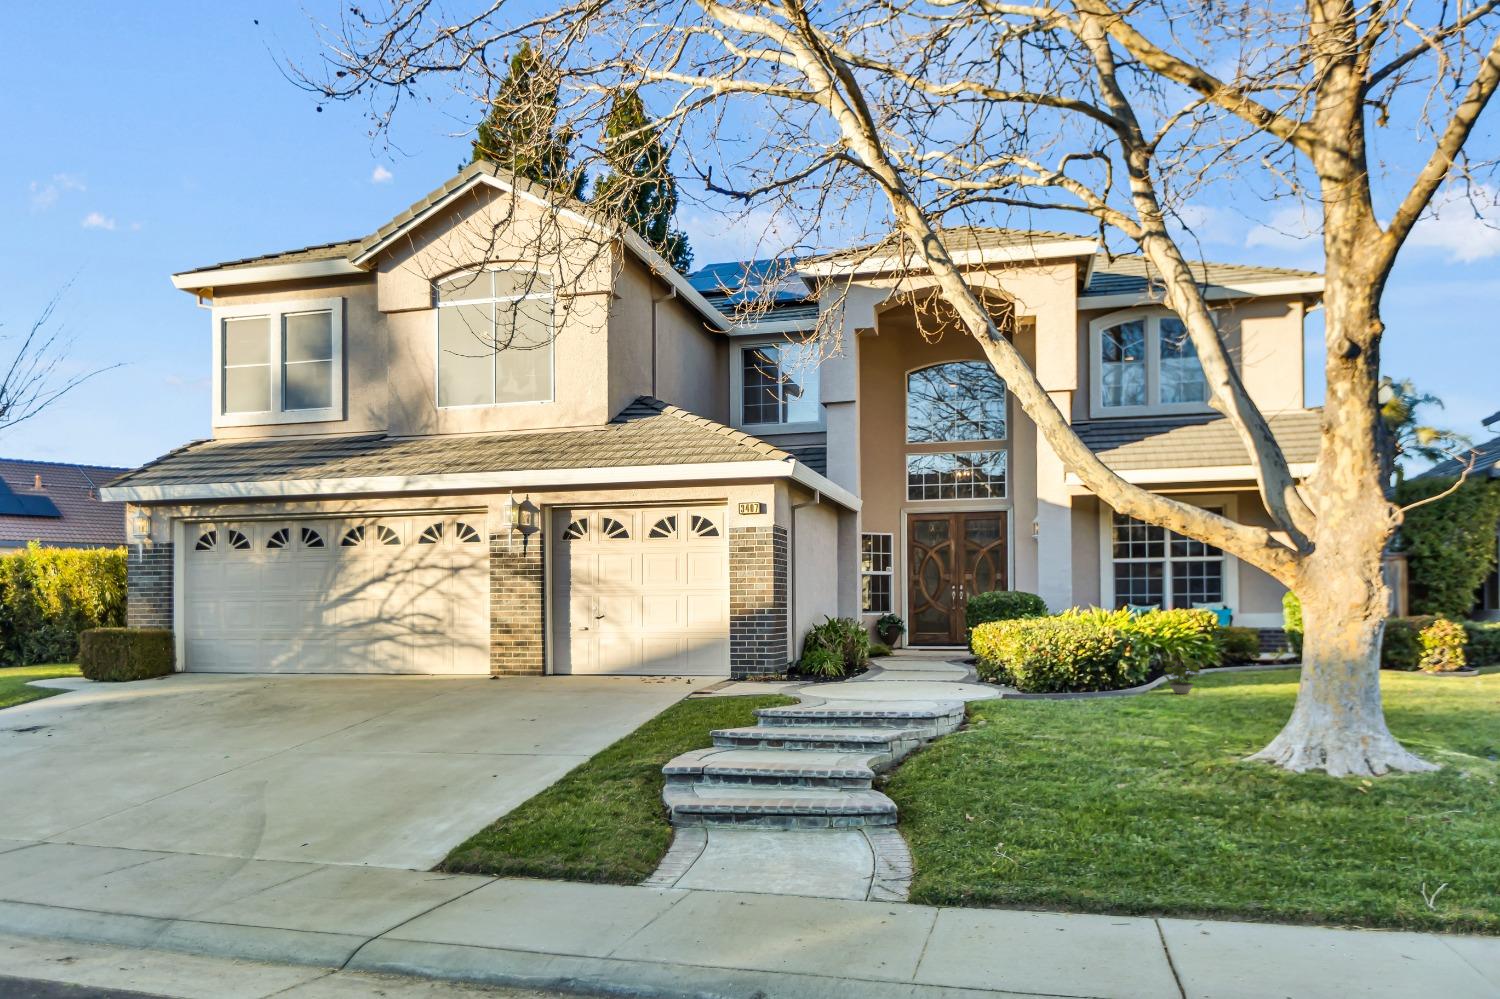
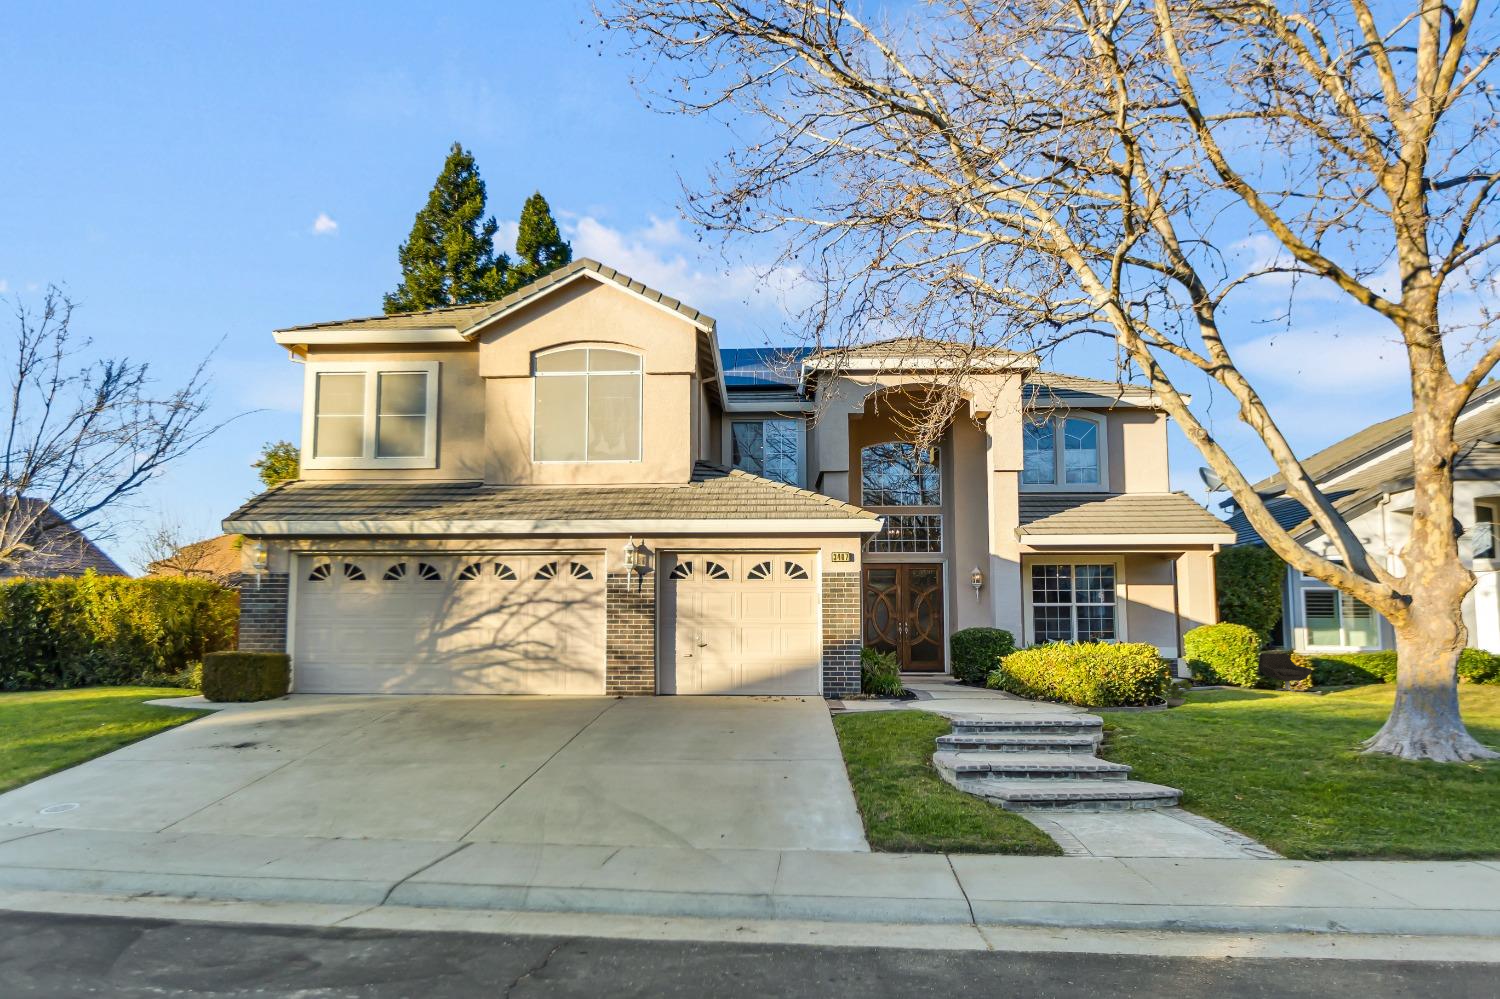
lounge chair: none [1372,620,1444,674] -> present [1258,653,1312,692]

